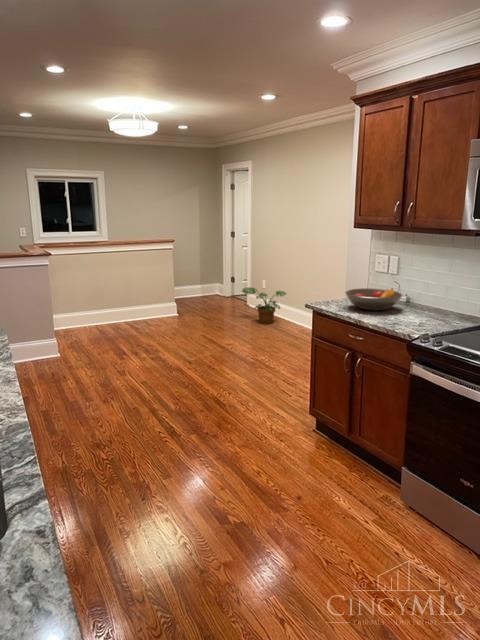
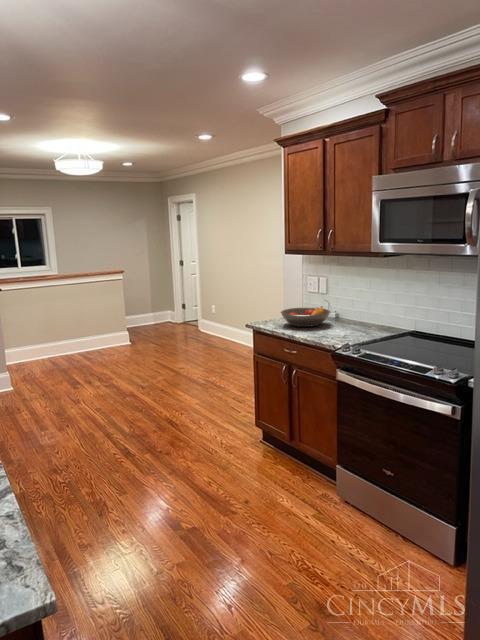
potted plant: present [242,287,286,324] -> none [192,313,235,347]

